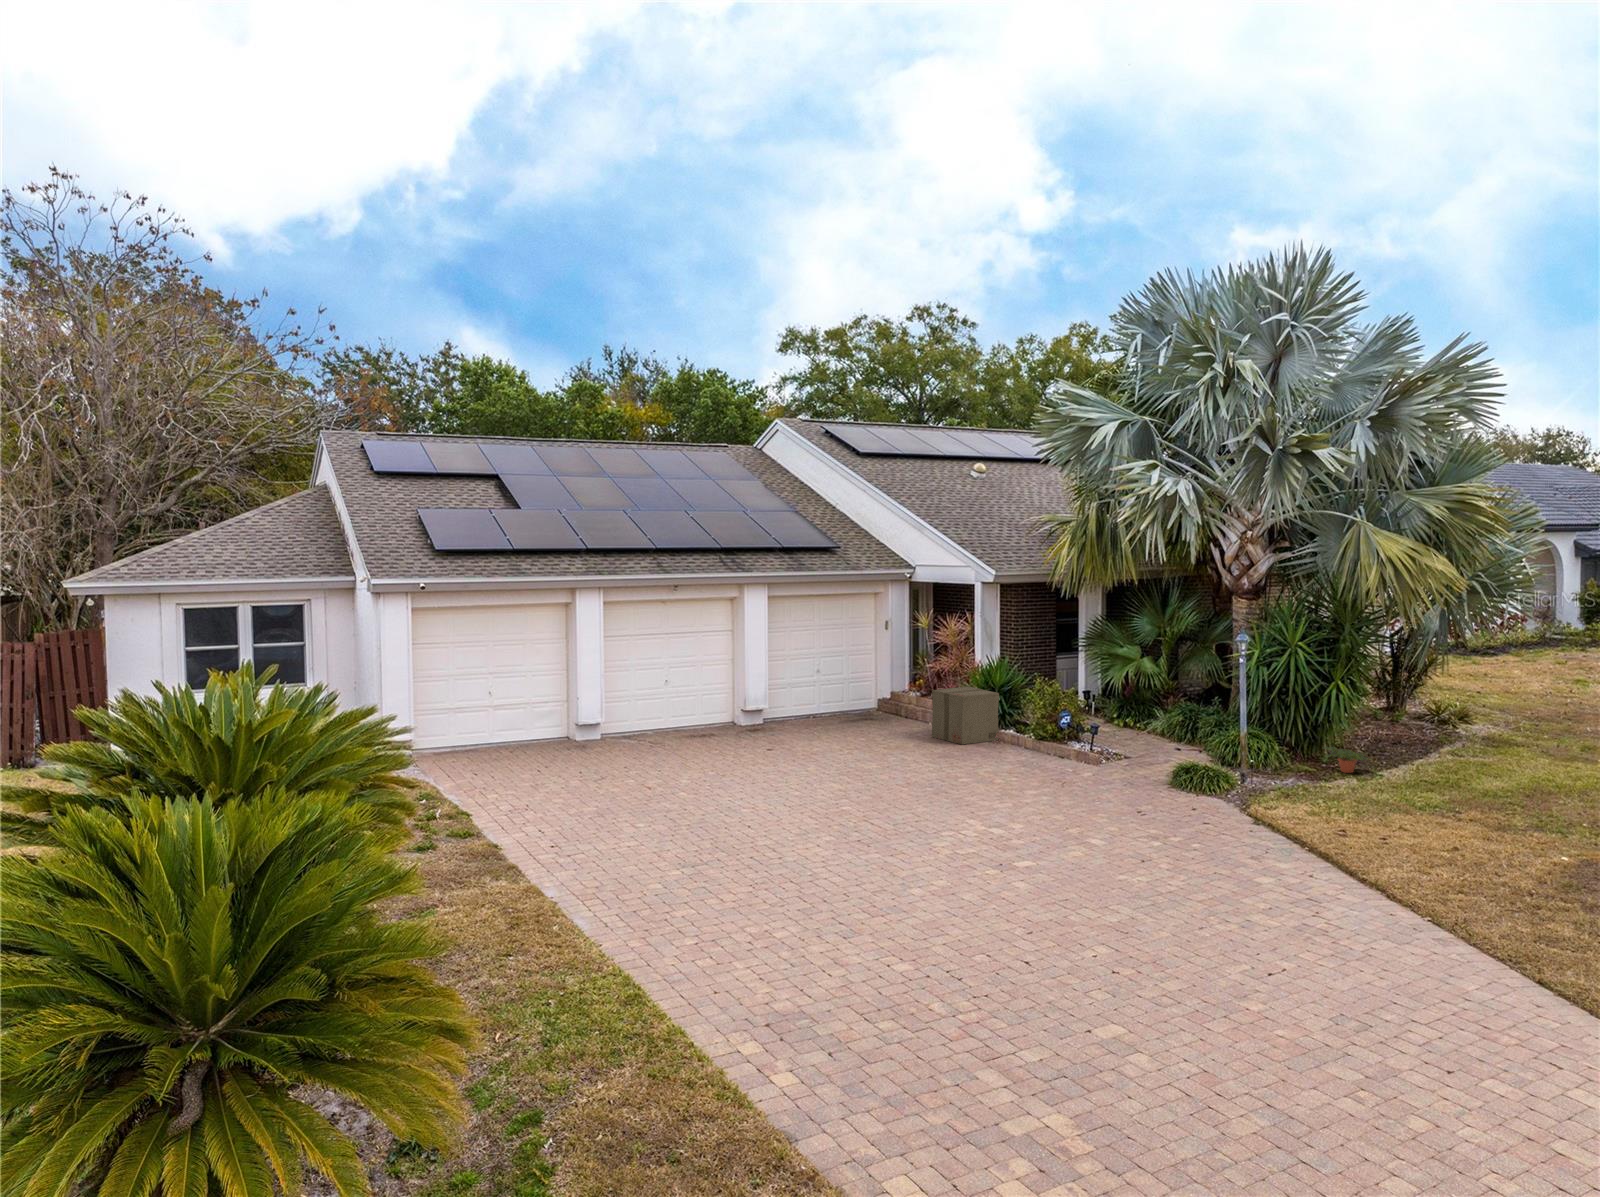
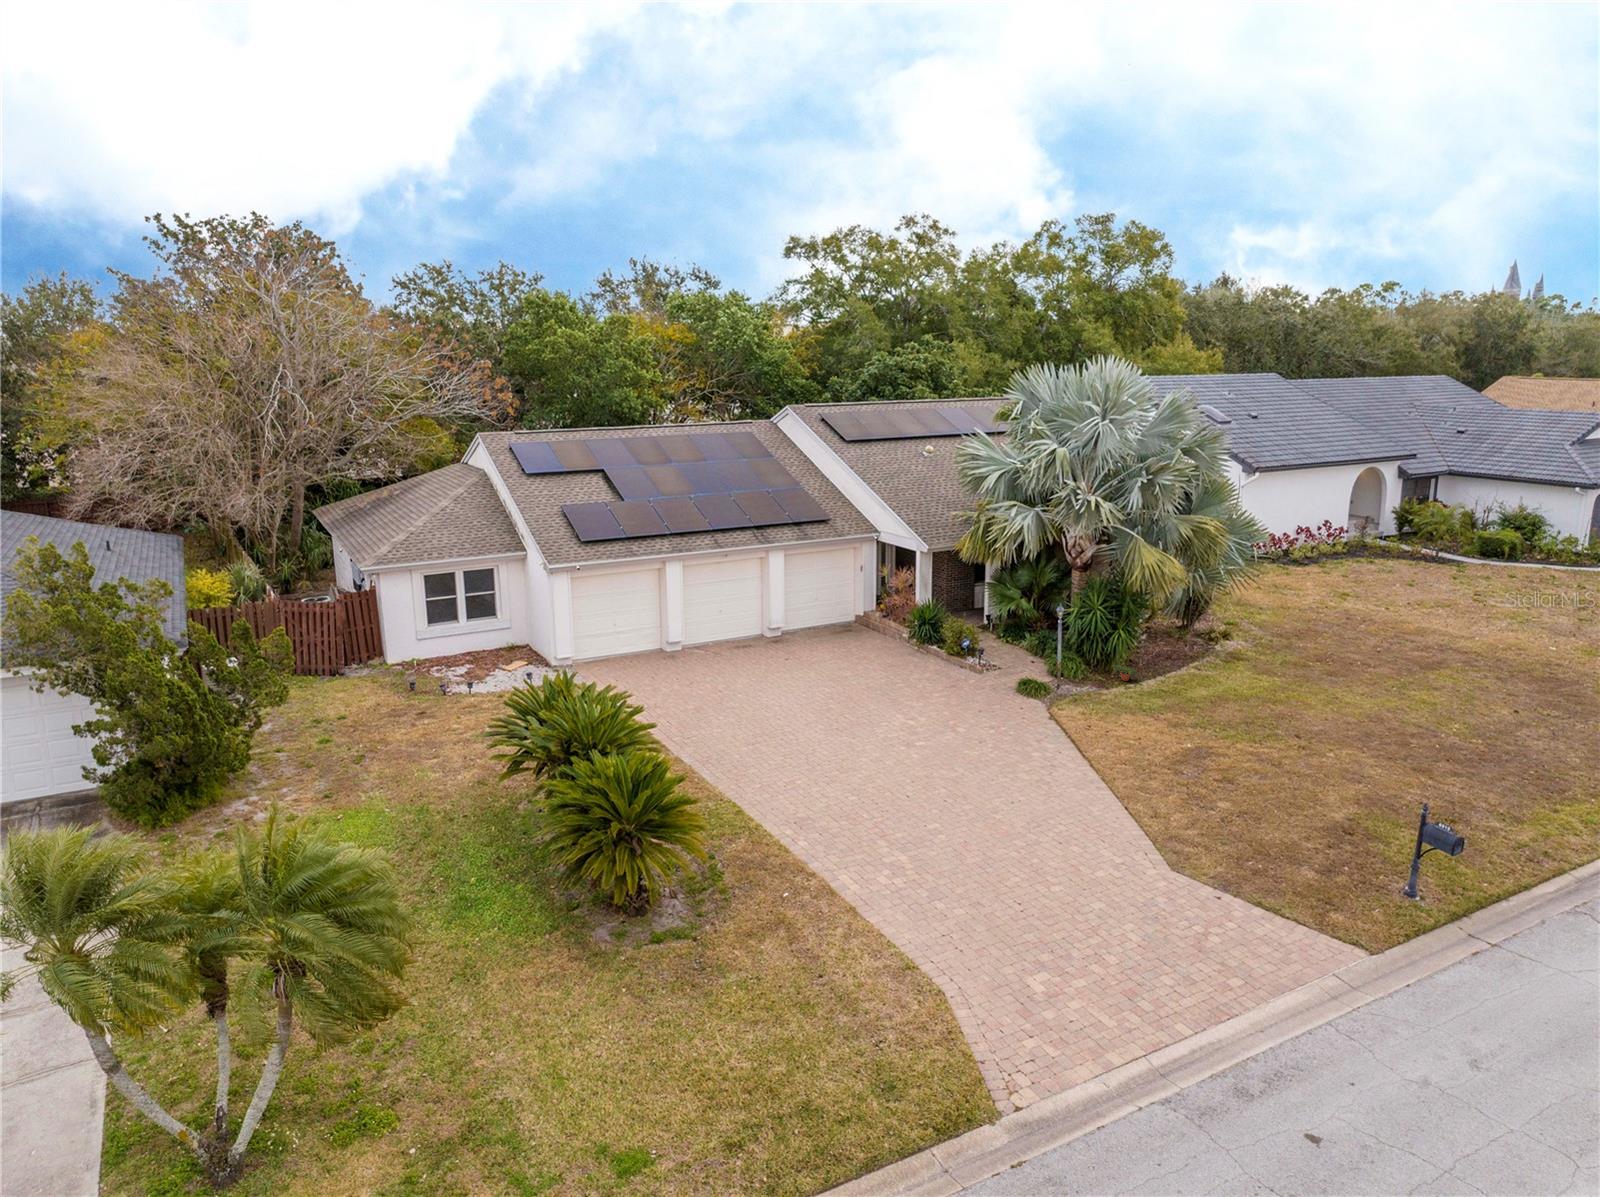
cardboard box: present [932,686,999,744] -> none [886,617,927,657]

